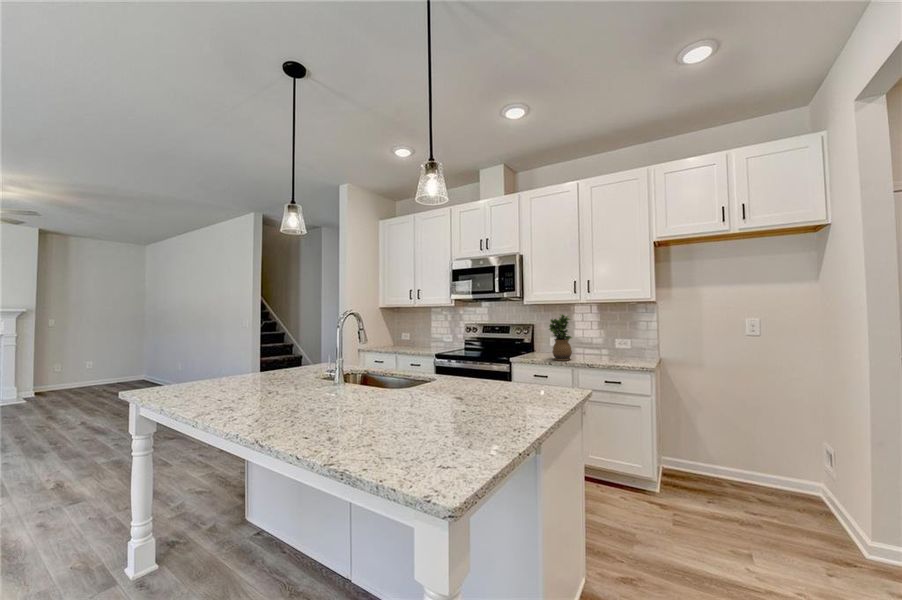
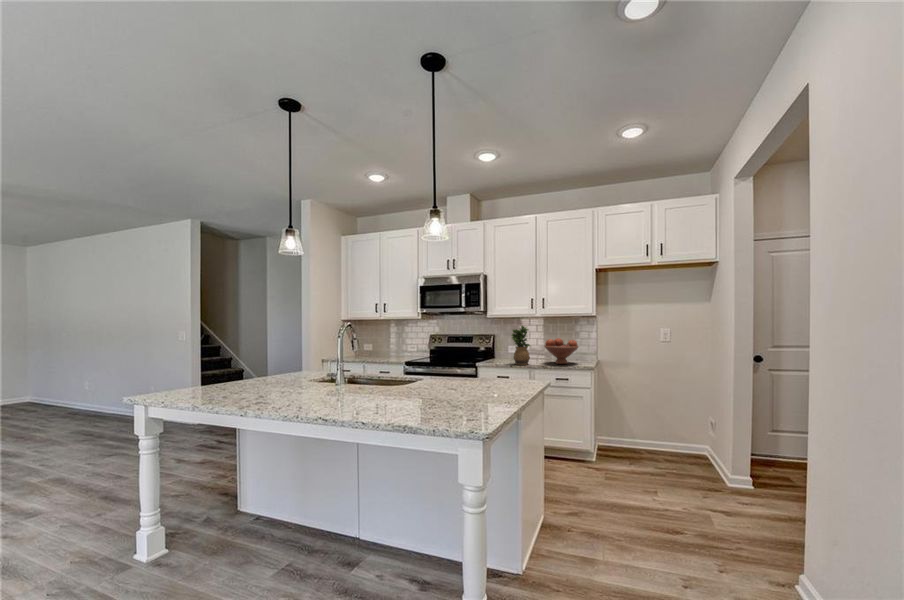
fruit bowl: none [589,328,632,360] -> present [544,338,578,364]

